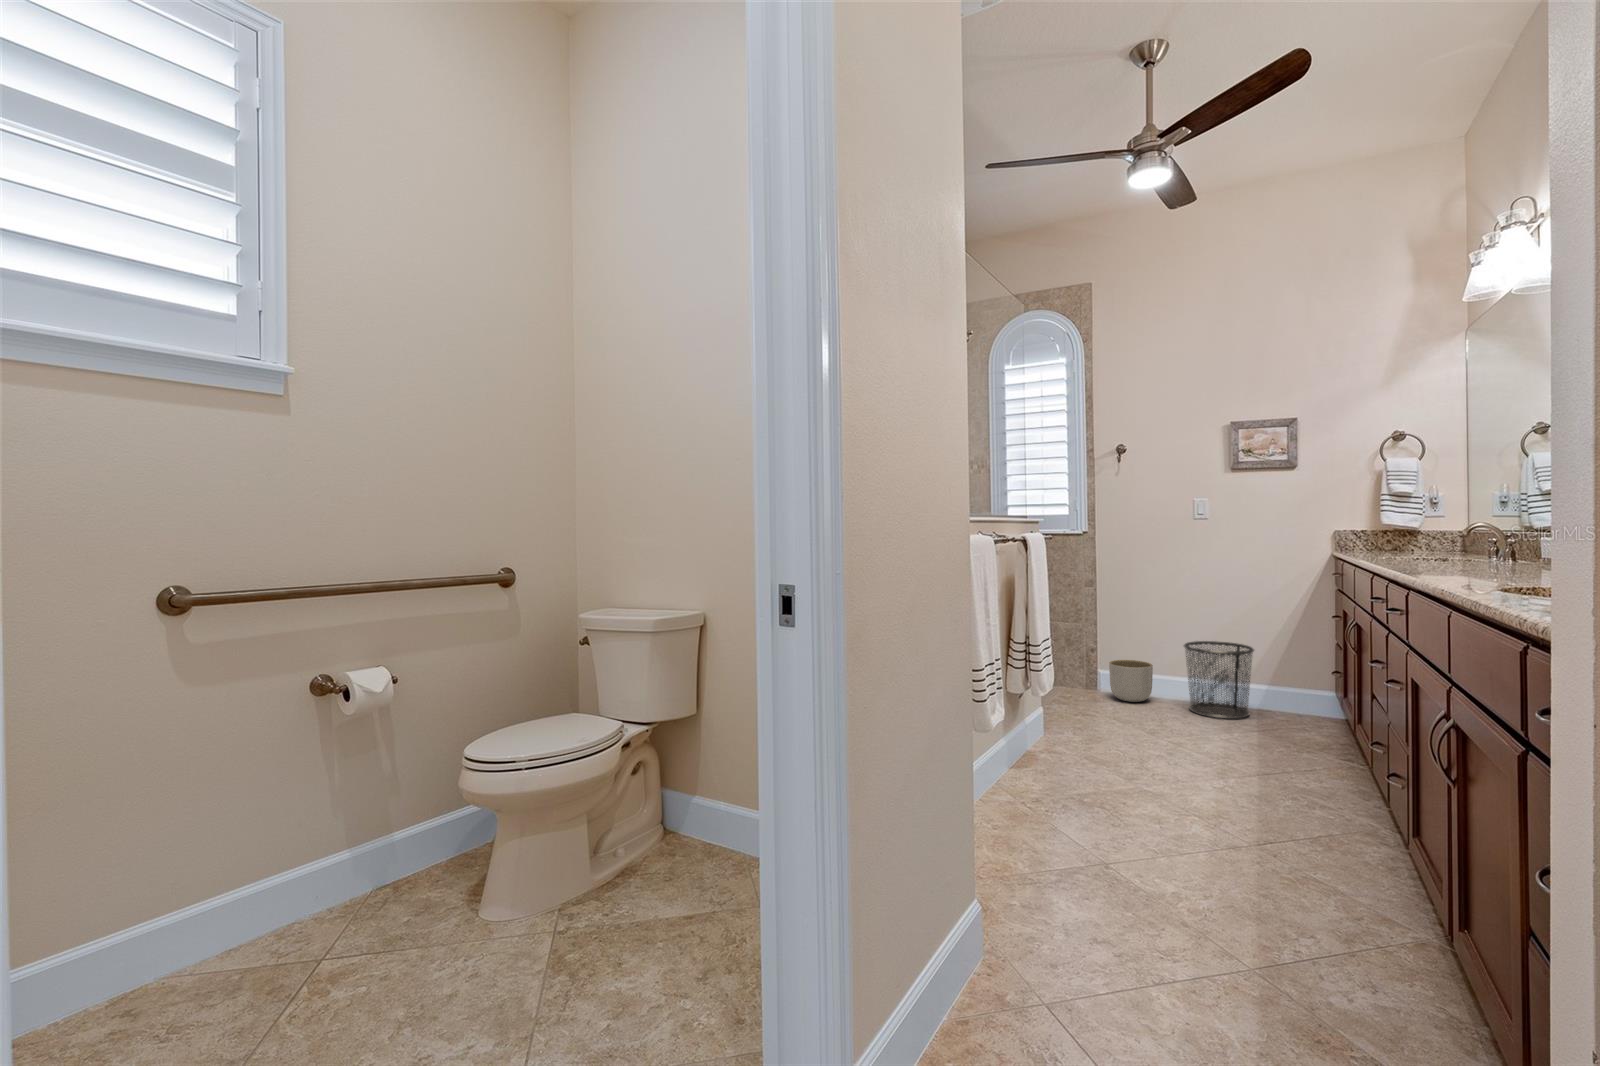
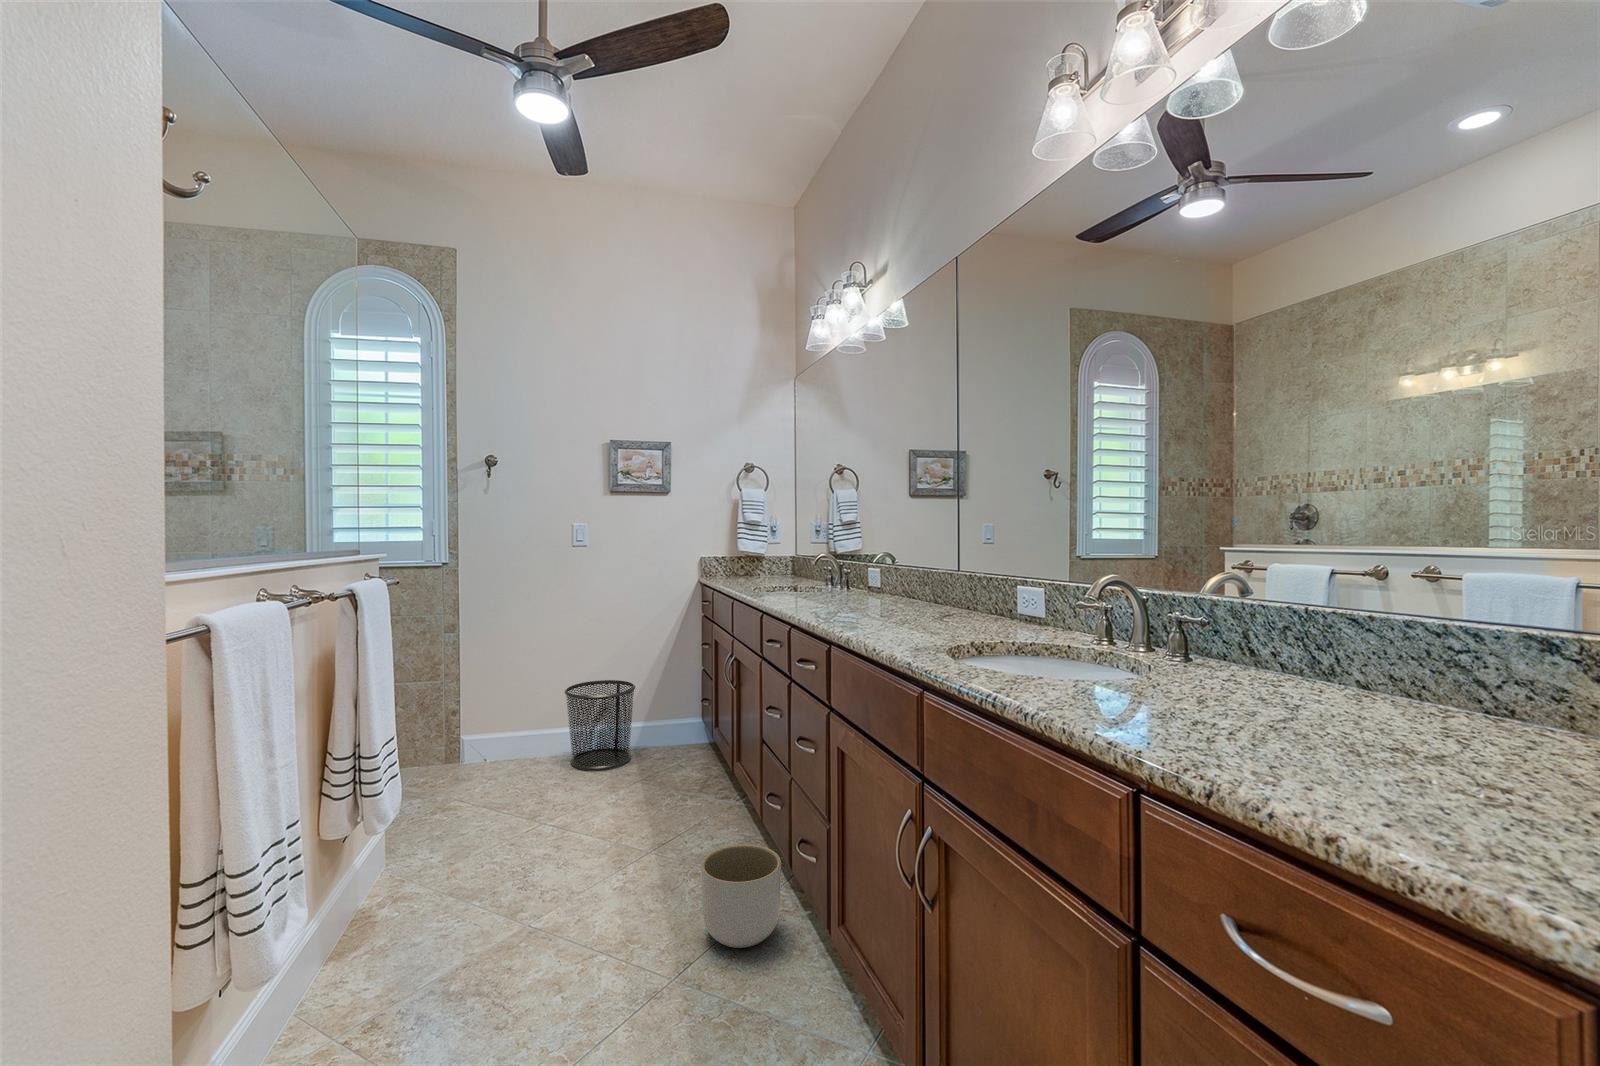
planter: present [1109,660,1153,702] -> present [701,844,781,948]

